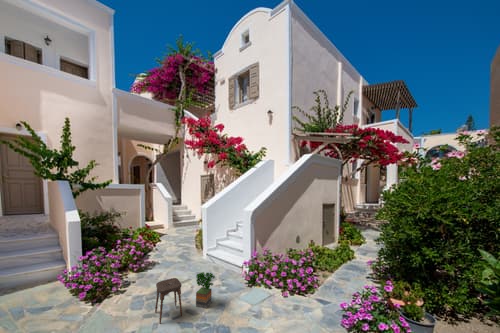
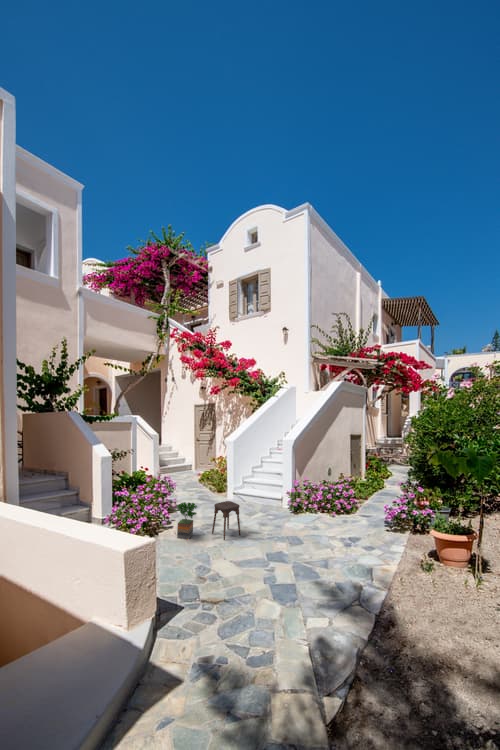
potted tree: present [196,272,215,309] -> present [177,502,197,539]

